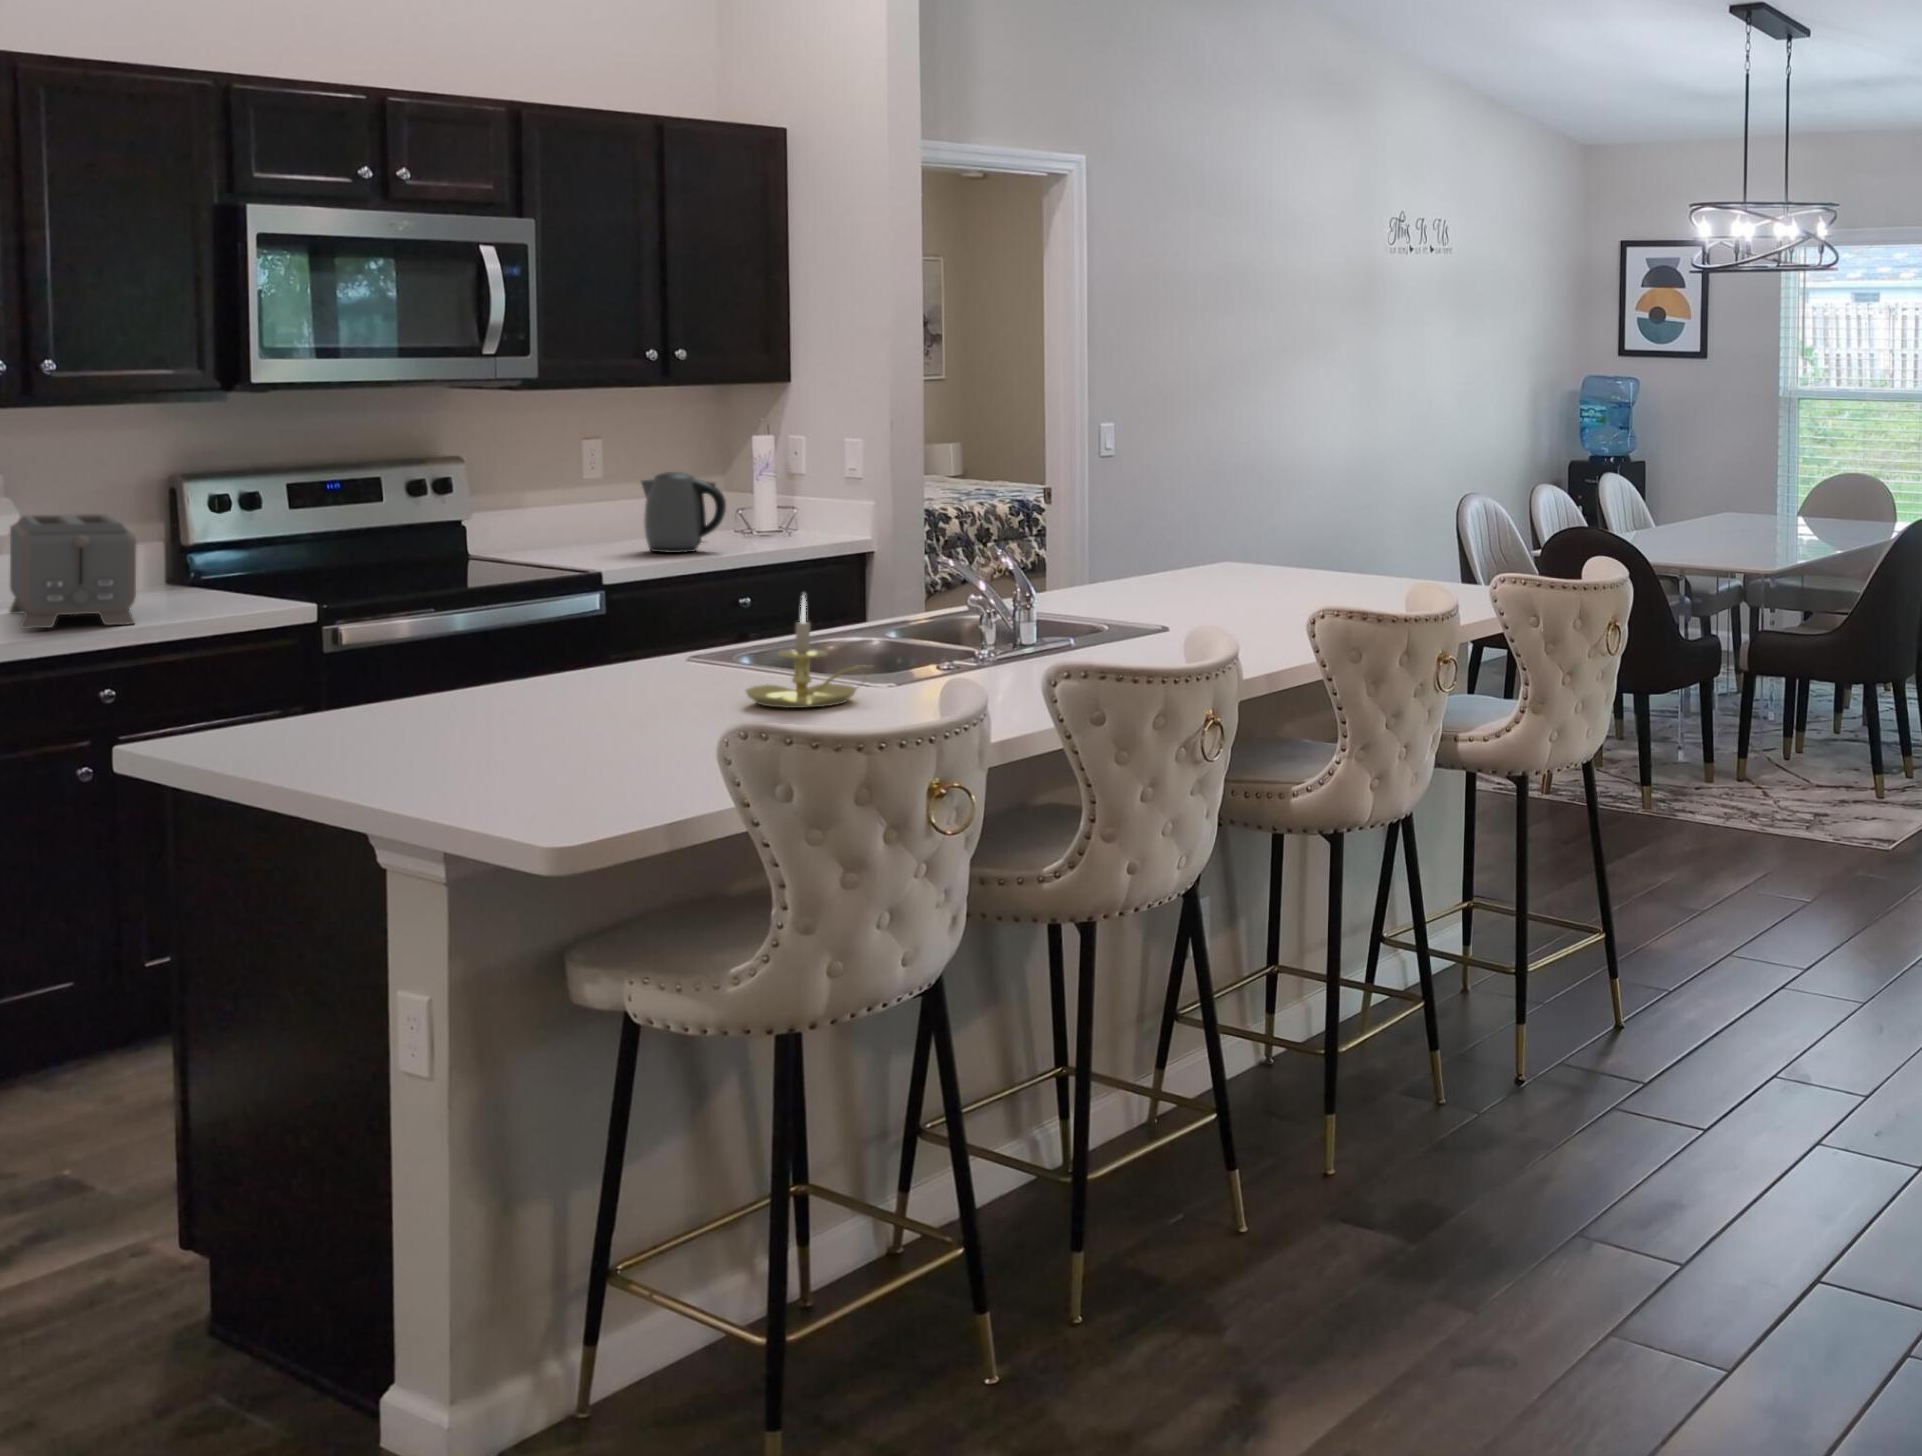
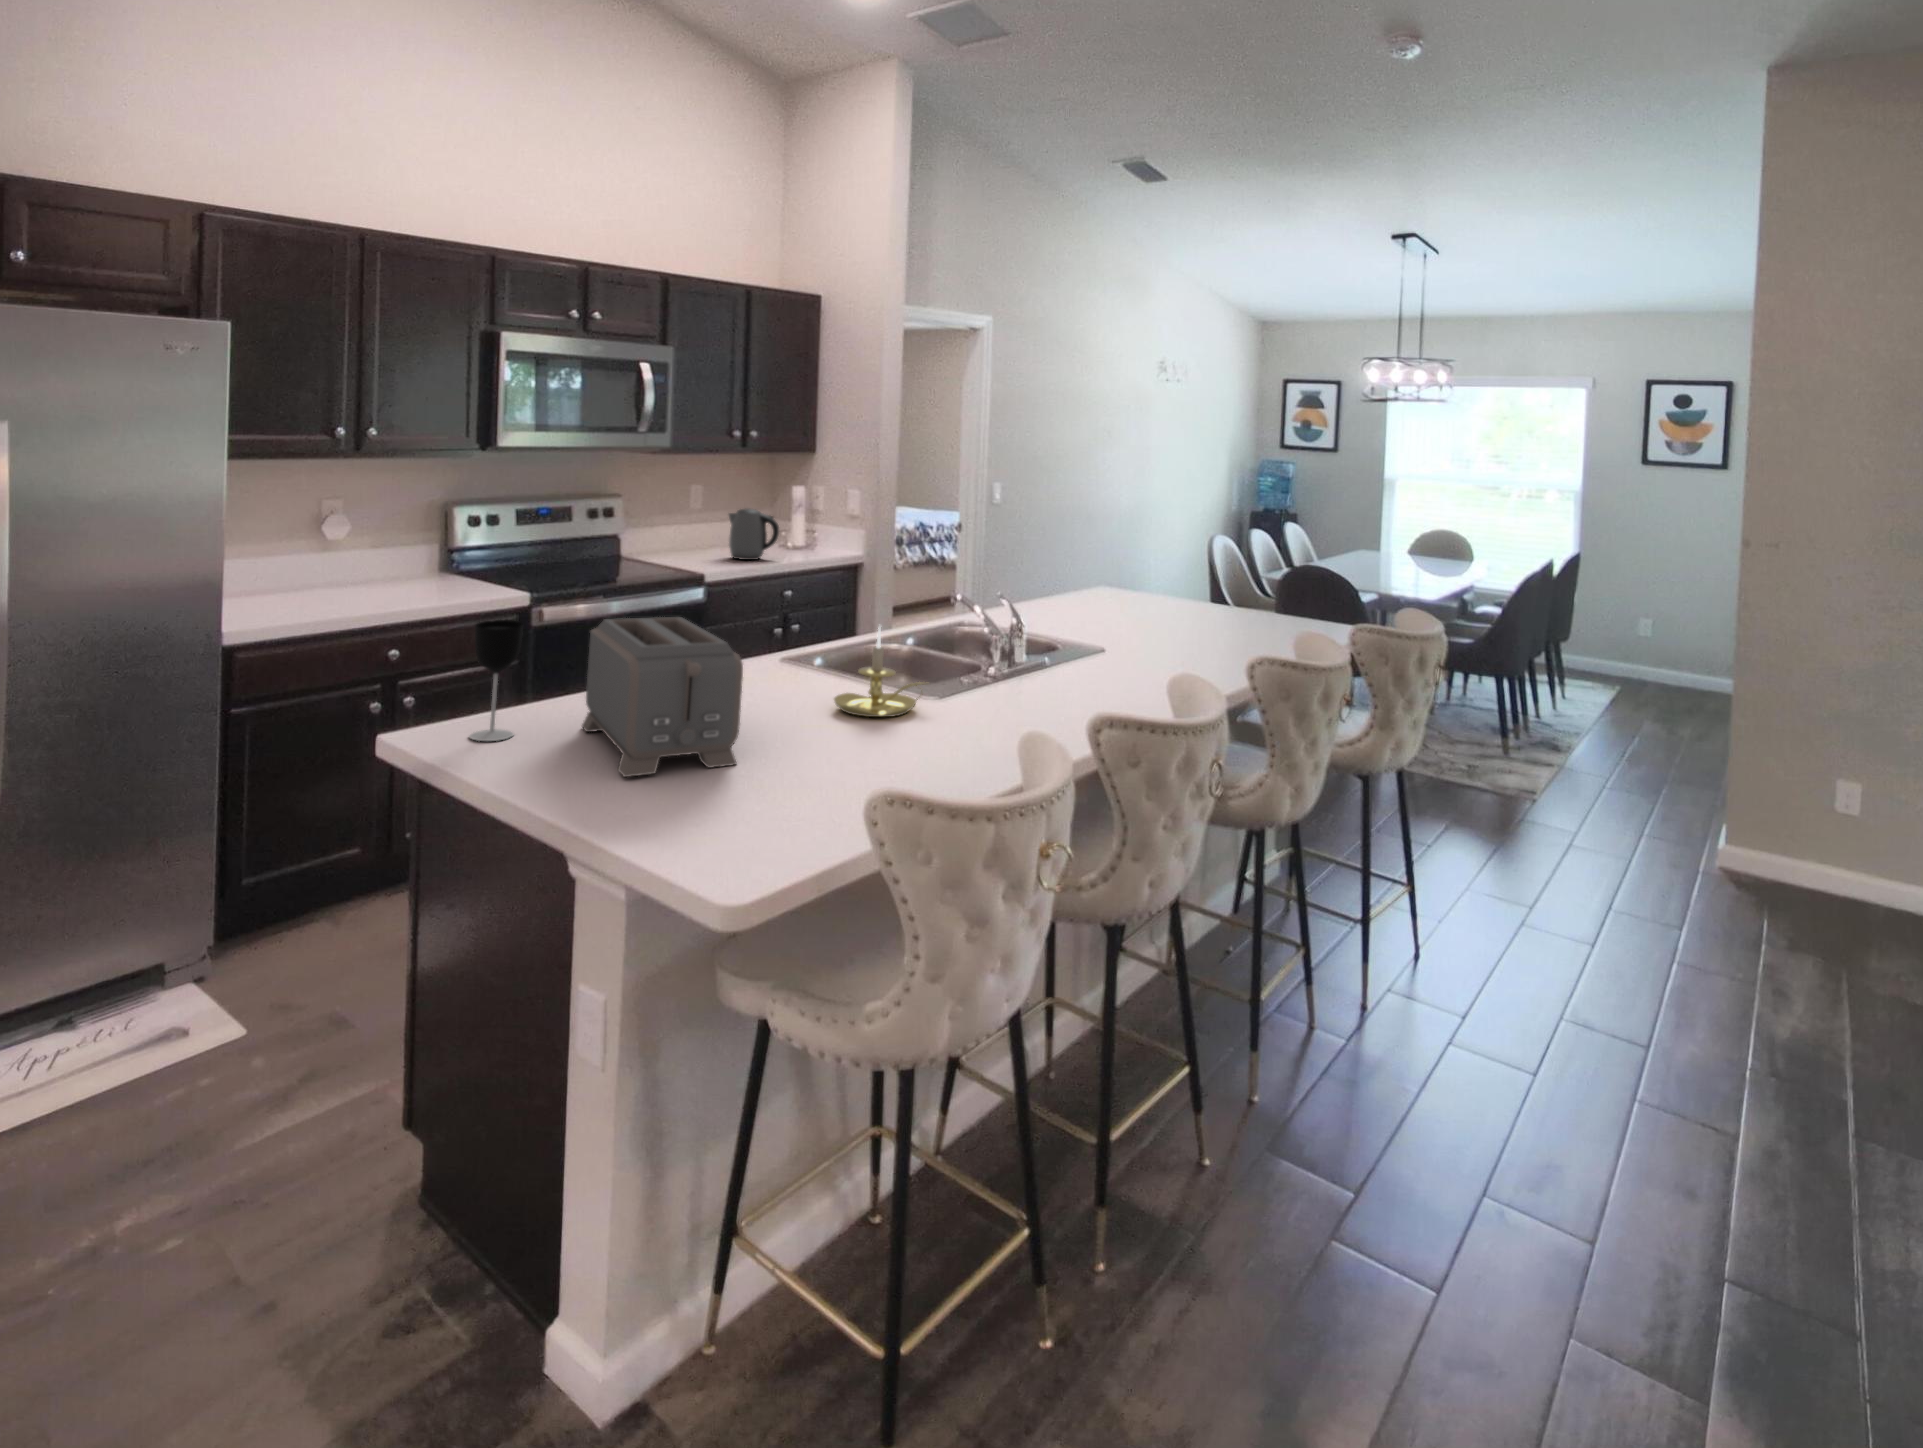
toaster: present [10,514,136,629] -> present [582,617,743,777]
wine glass: none [256,599,320,747] -> present [469,620,523,741]

